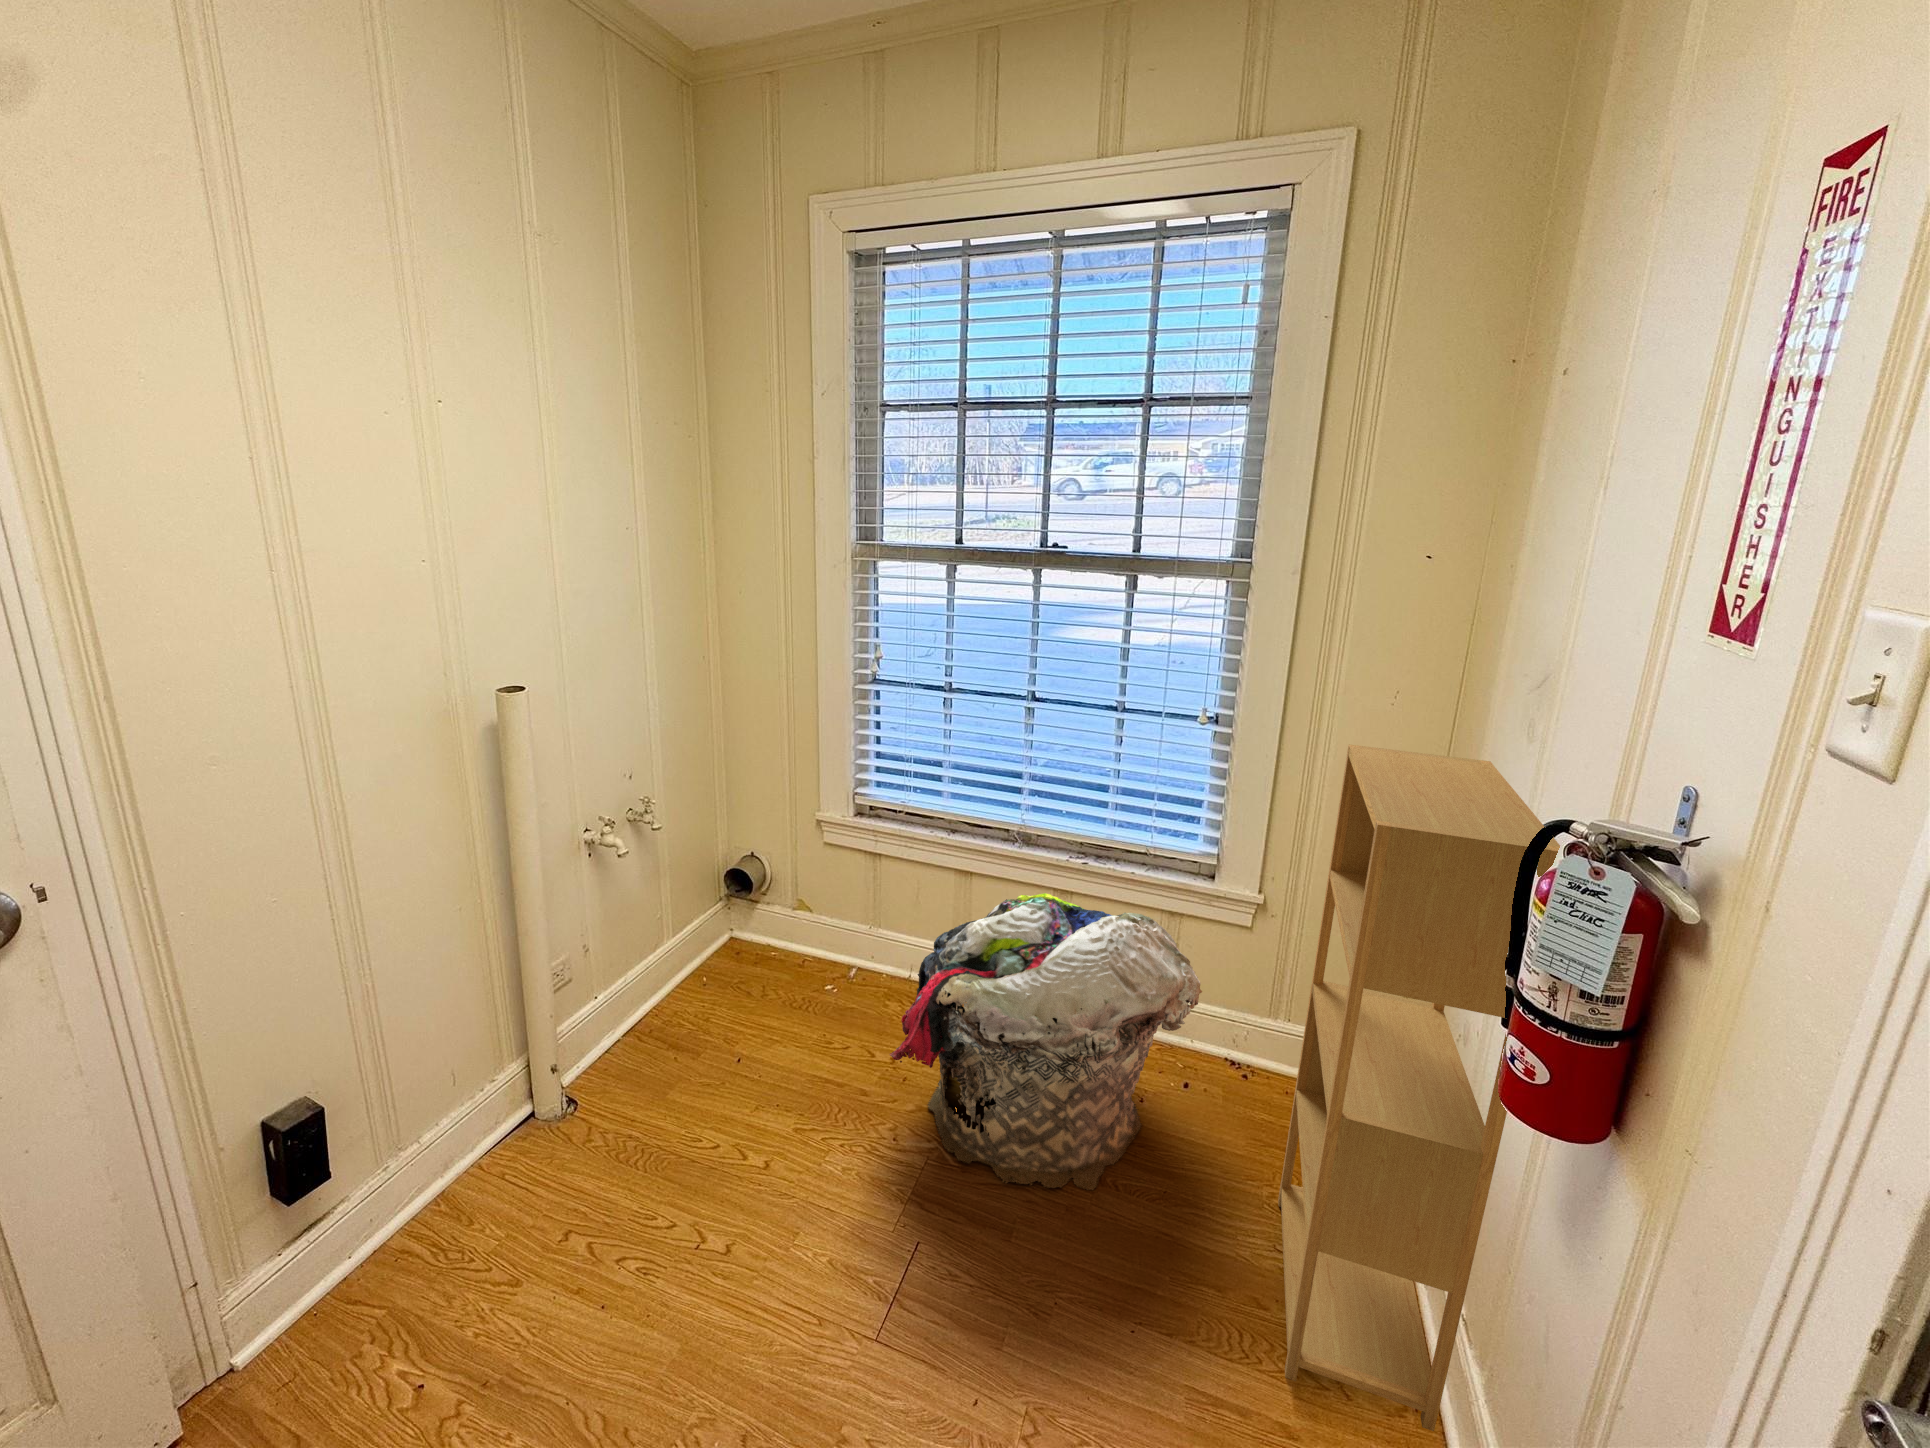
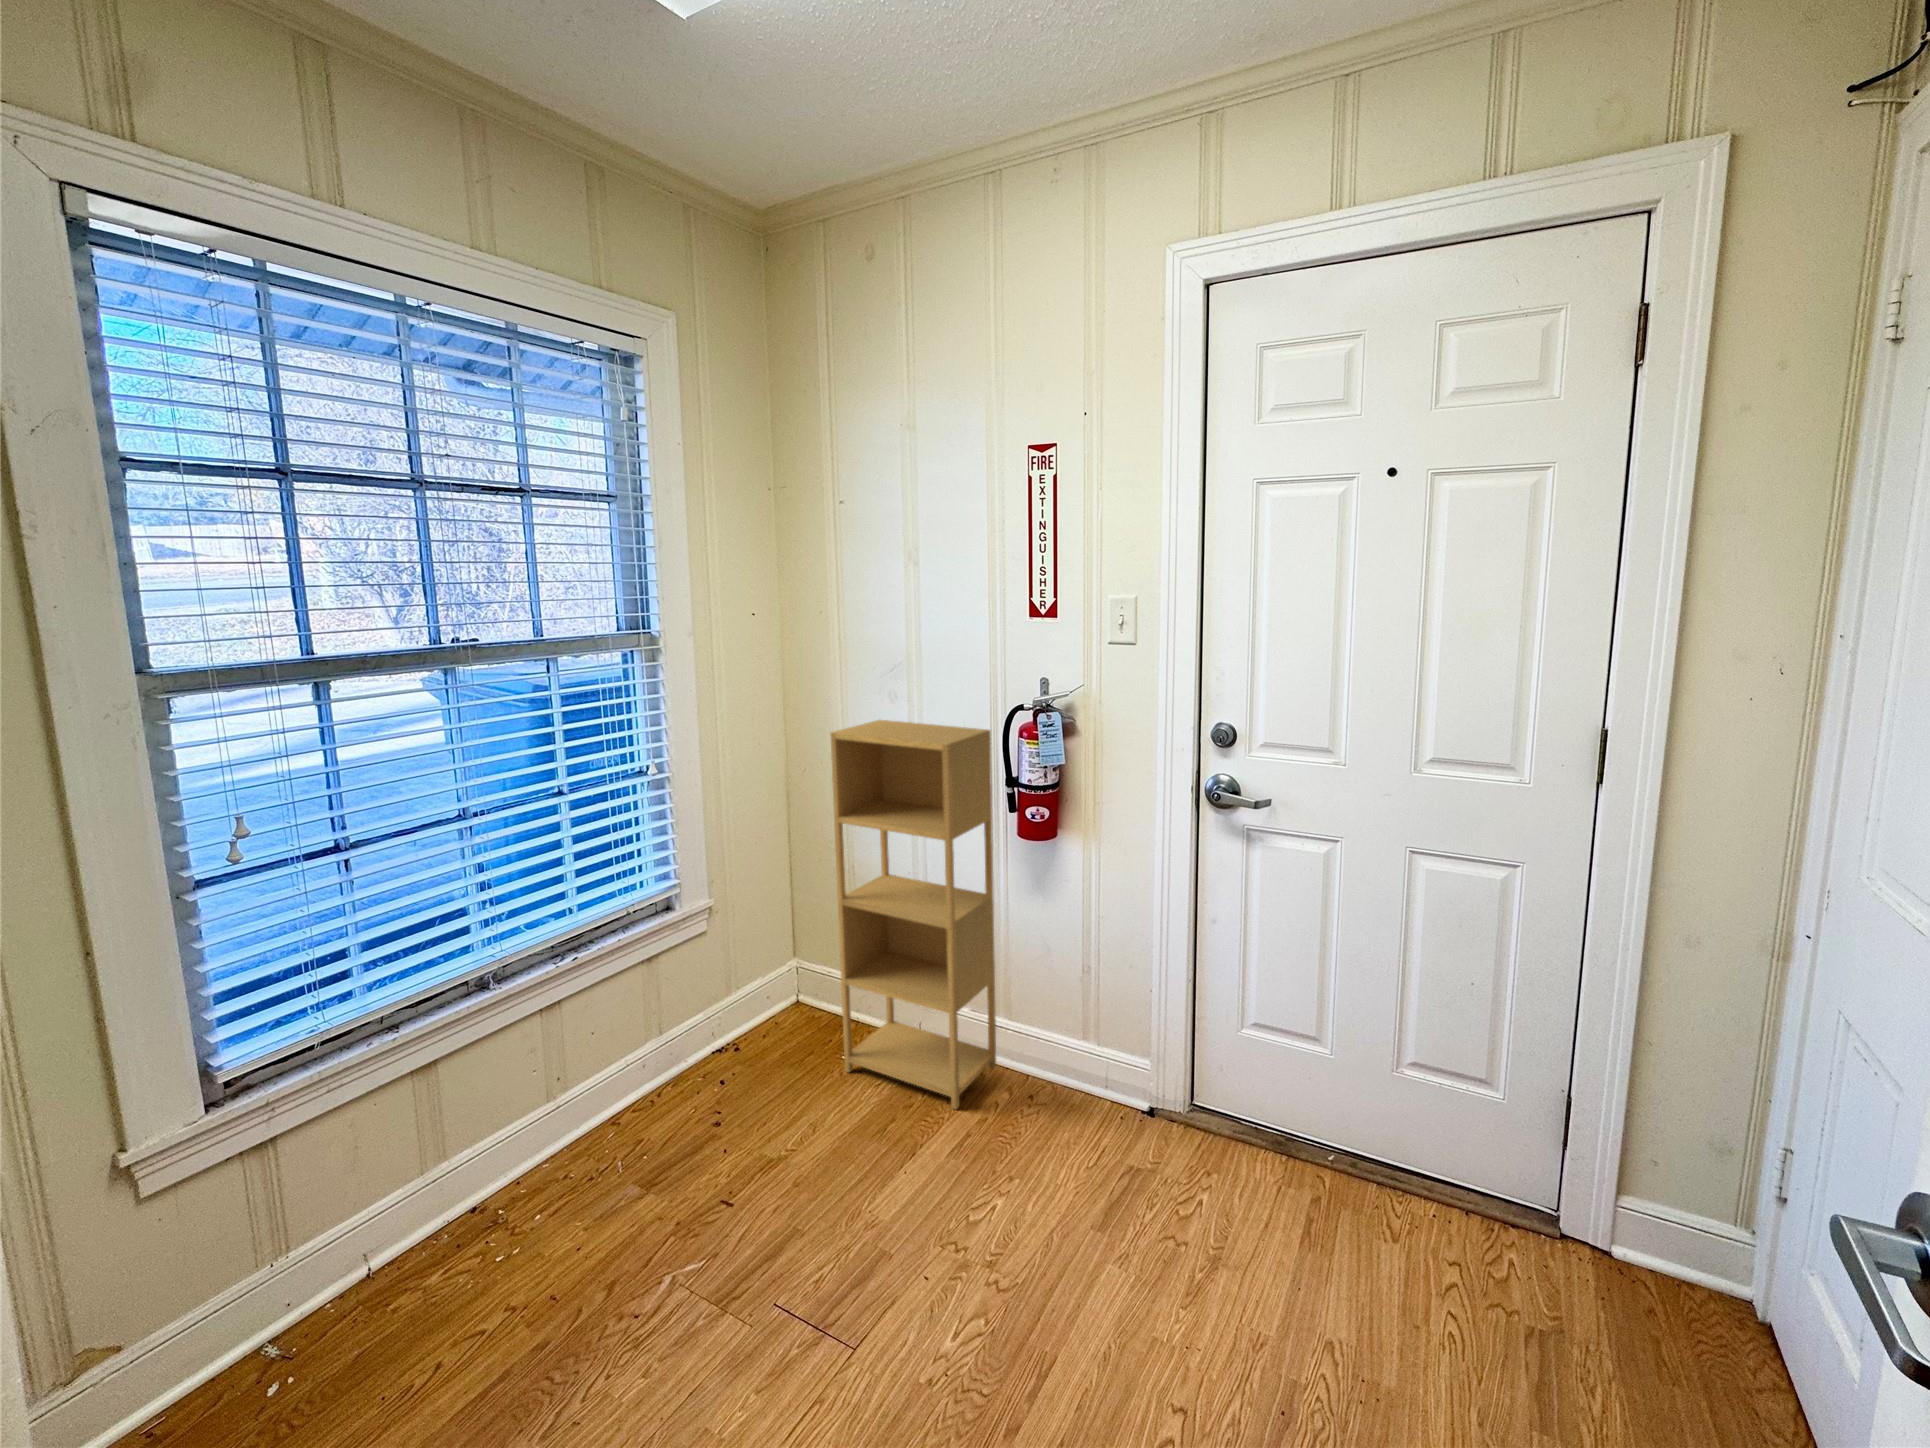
laundry basket: present [890,893,1202,1190] -> none [516,953,786,1277]

